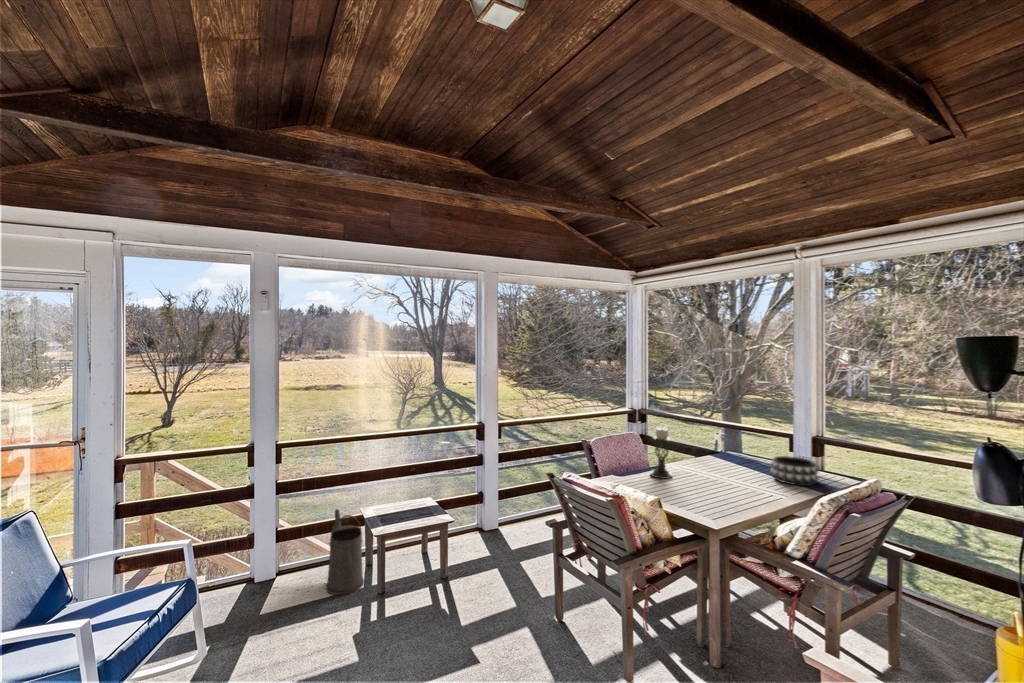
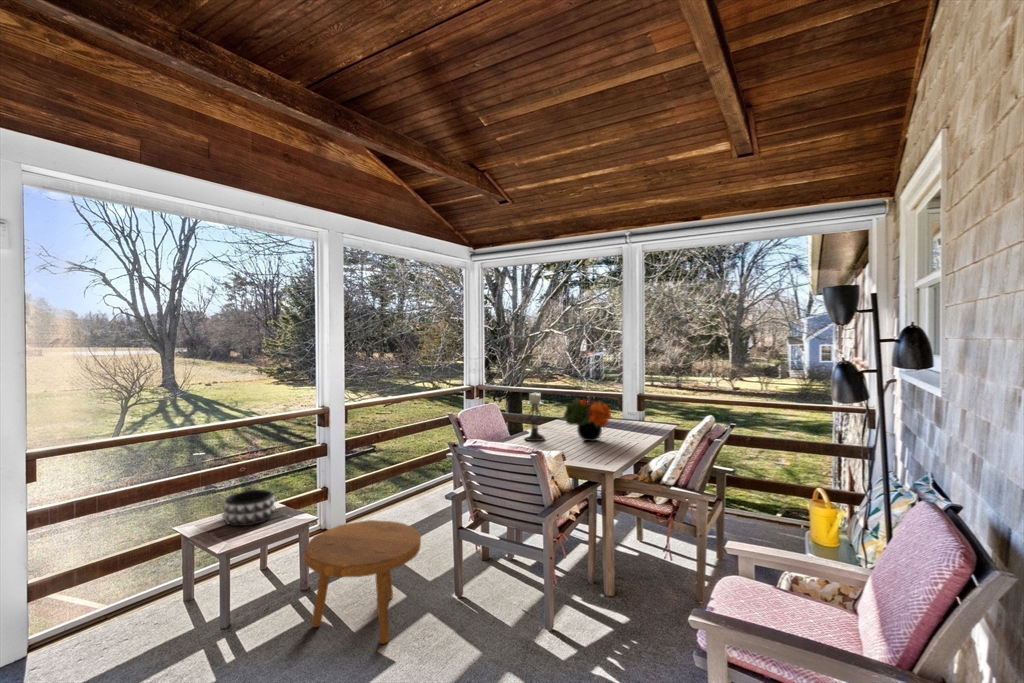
flower arrangement: none [689,437,749,487] -> present [564,397,612,441]
decorative bowl: present [770,456,819,486] -> present [222,490,276,526]
watering can: present [326,509,364,595] -> none [128,536,192,649]
footstool: none [425,530,522,643] -> present [304,520,421,644]

